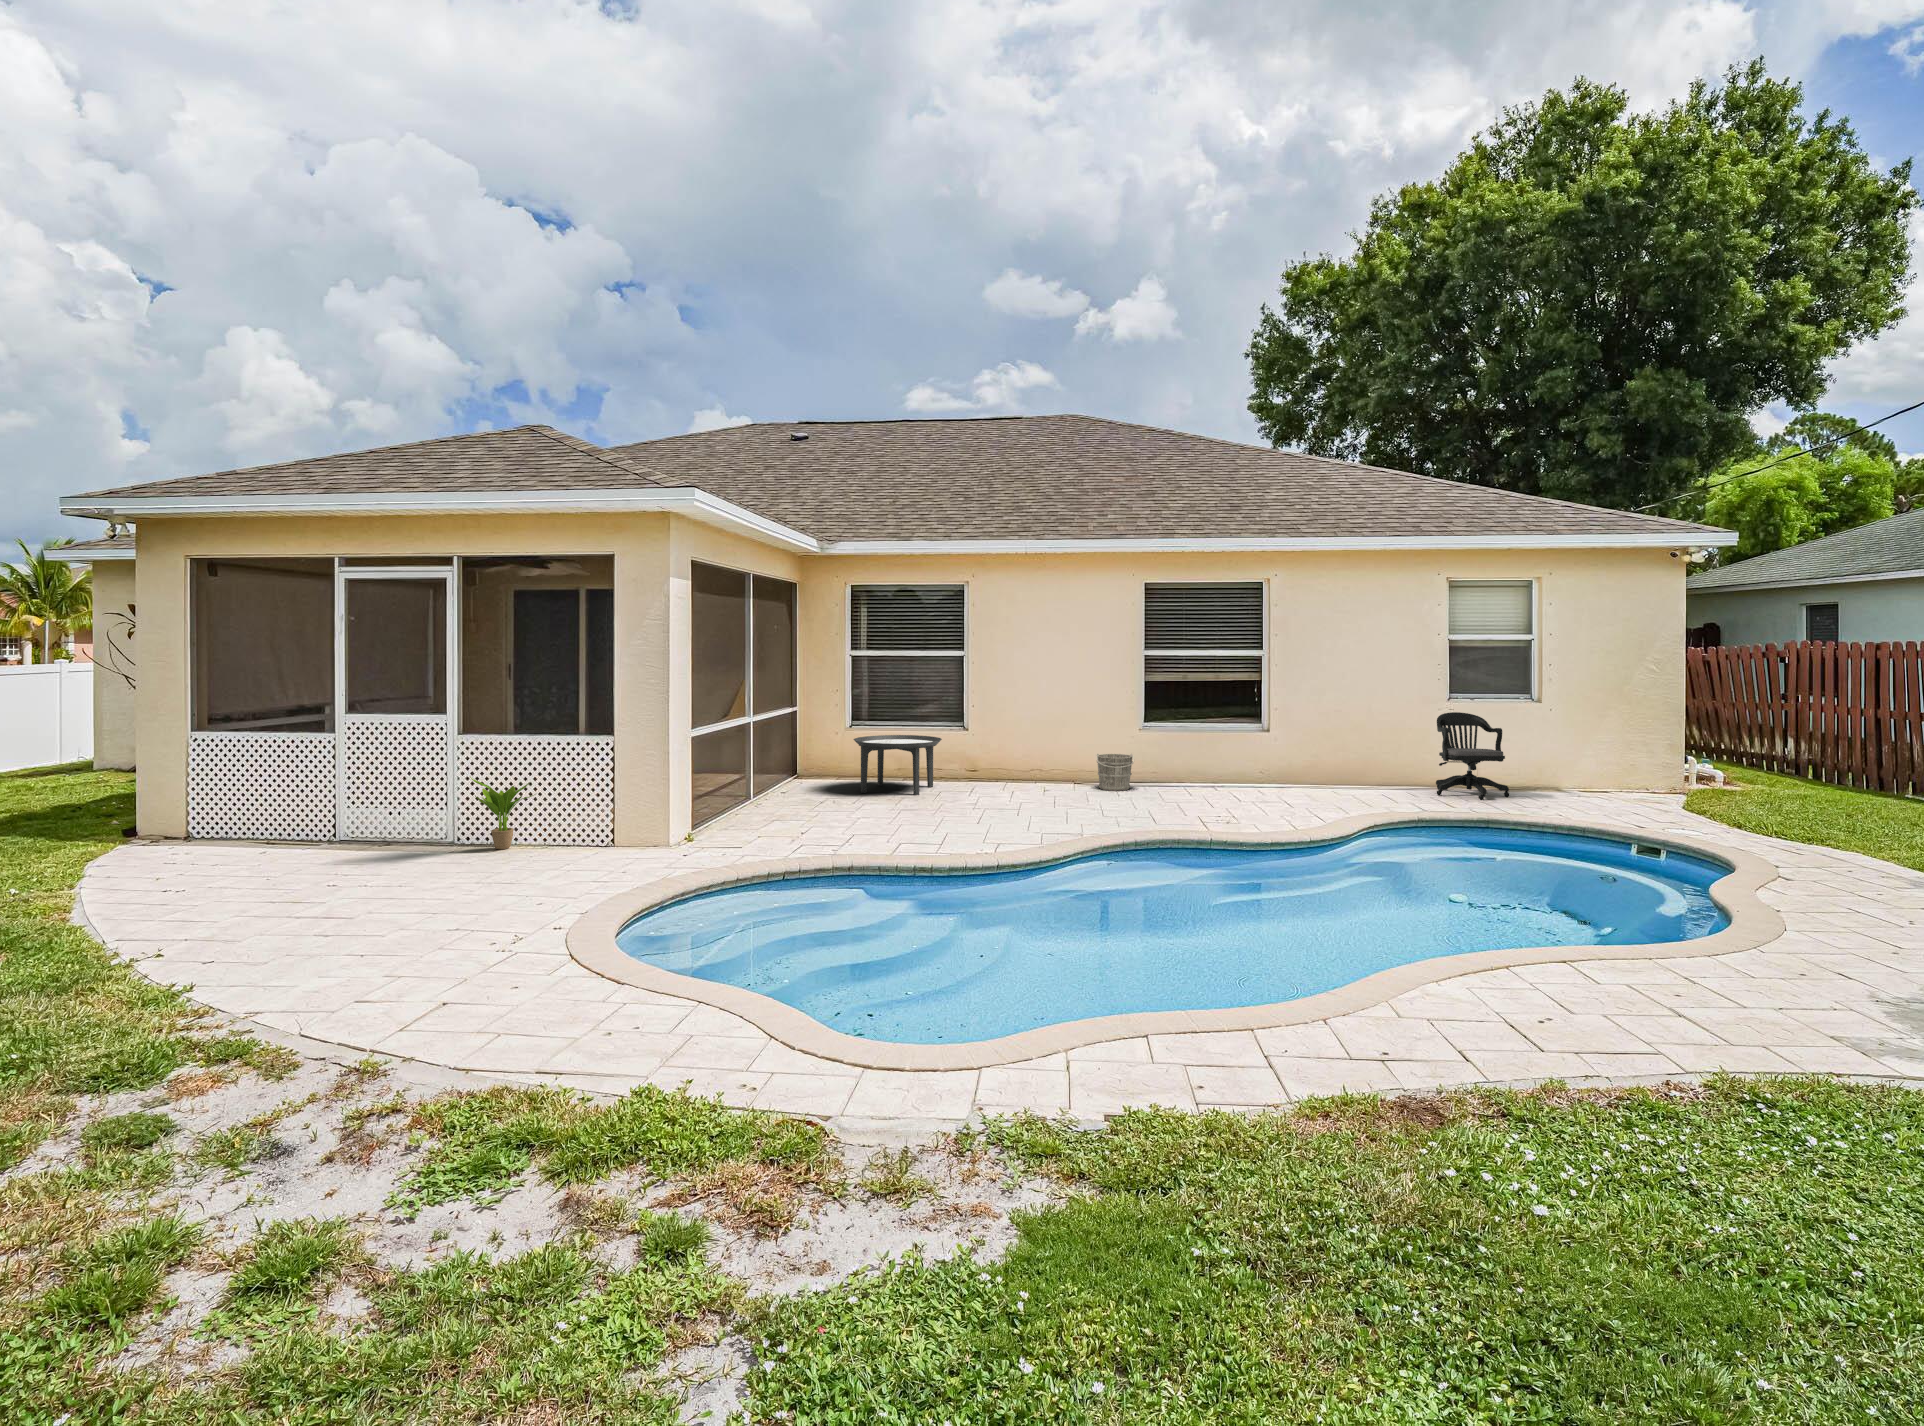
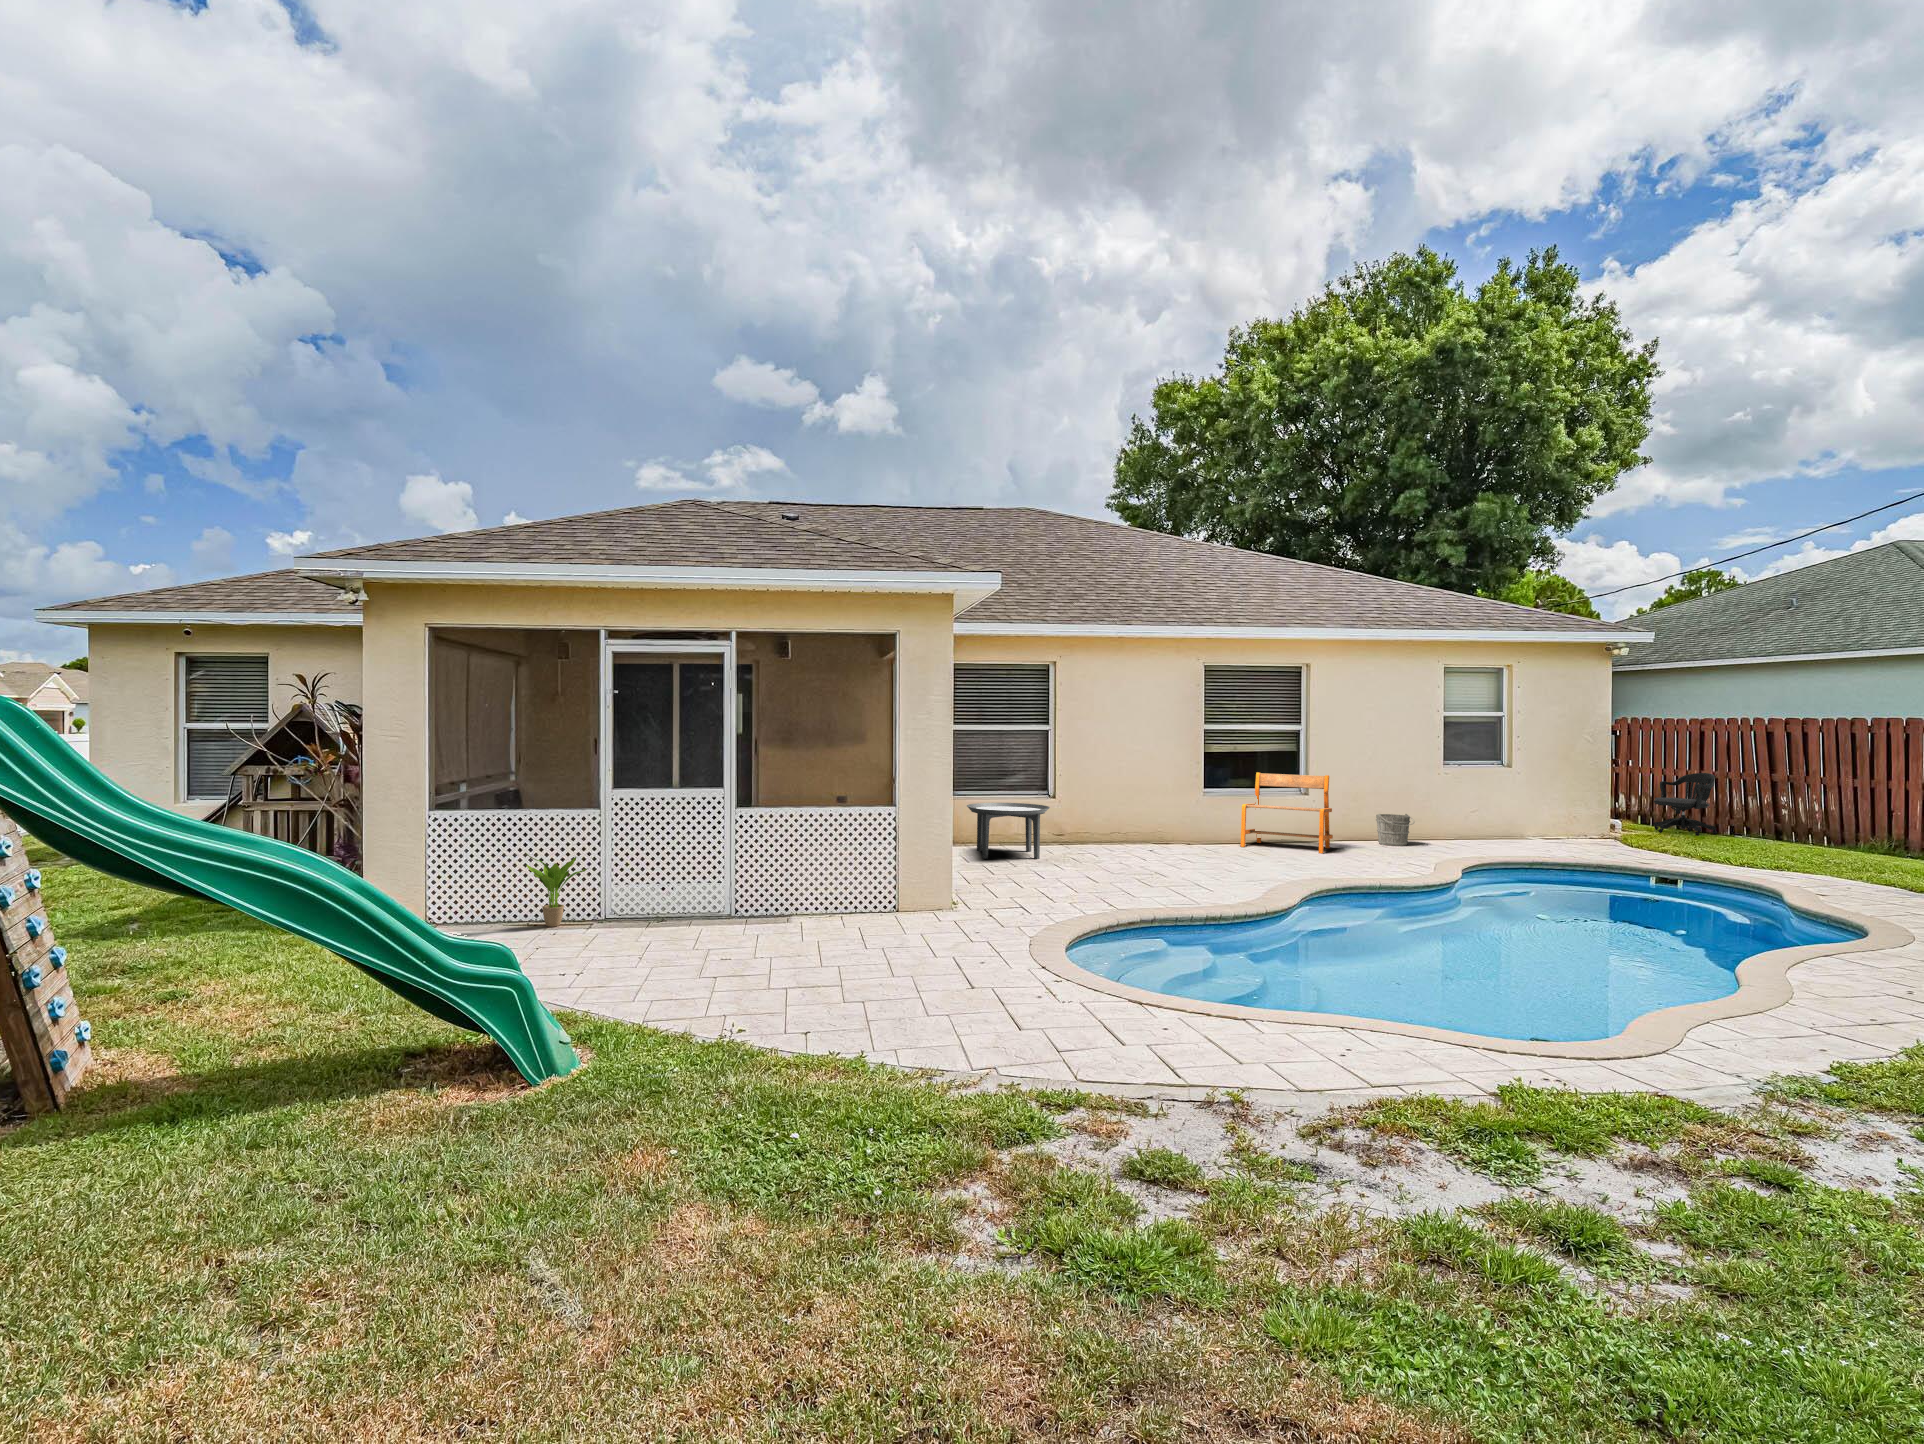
bench: none [1176,706,1280,799] -> present [1240,772,1333,853]
chair: present [1436,712,1509,800] -> present [1654,773,1717,836]
bucket: present [1096,754,1134,791] -> present [1376,814,1414,846]
potted plant: present [470,777,536,849] -> present [526,853,588,927]

